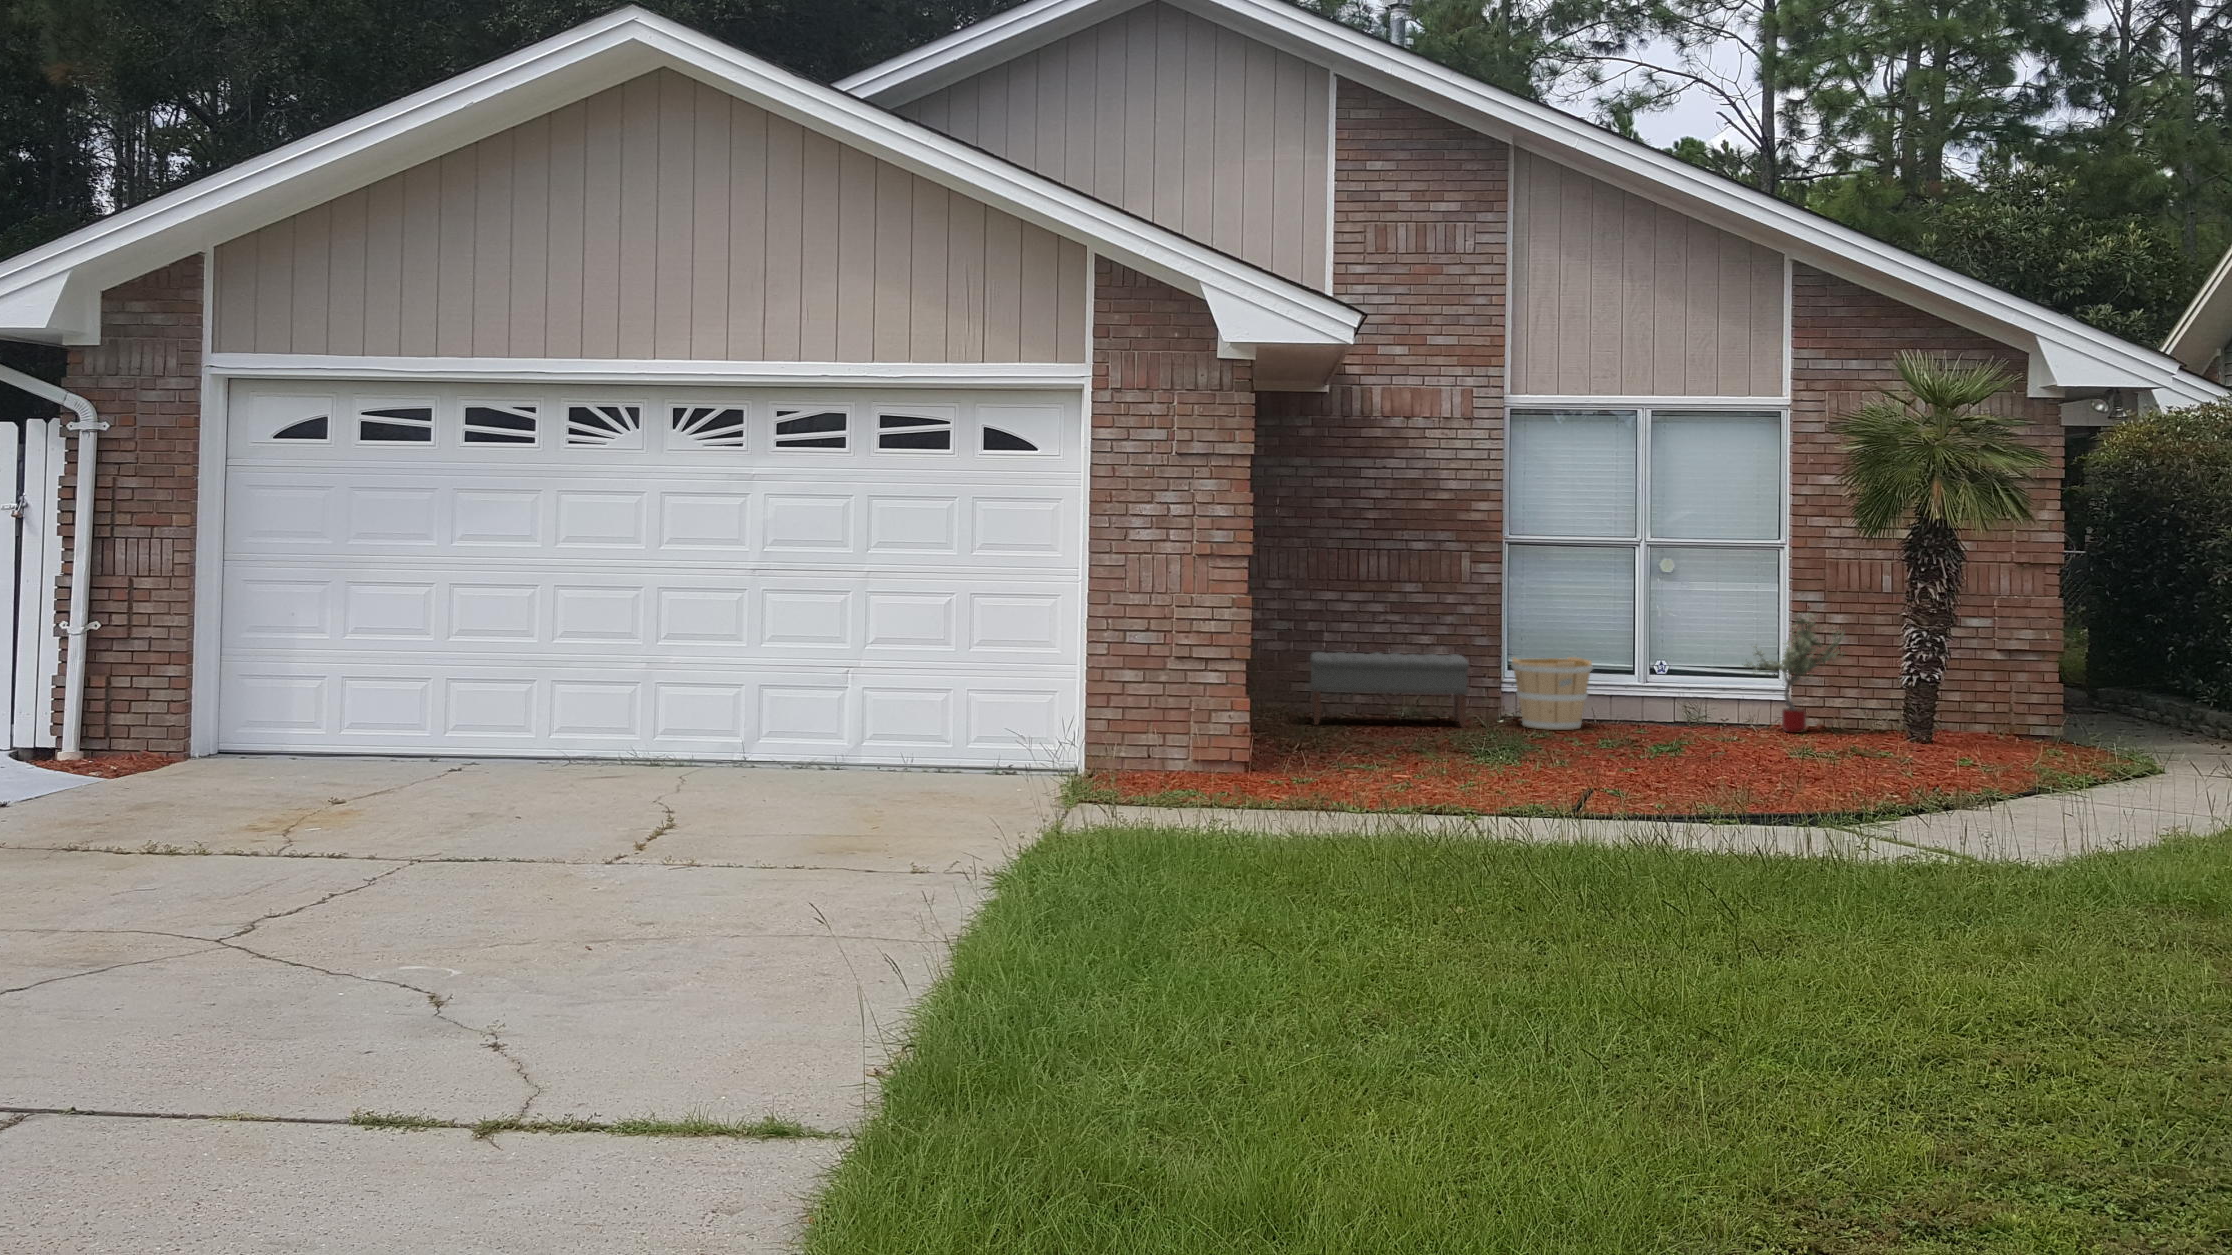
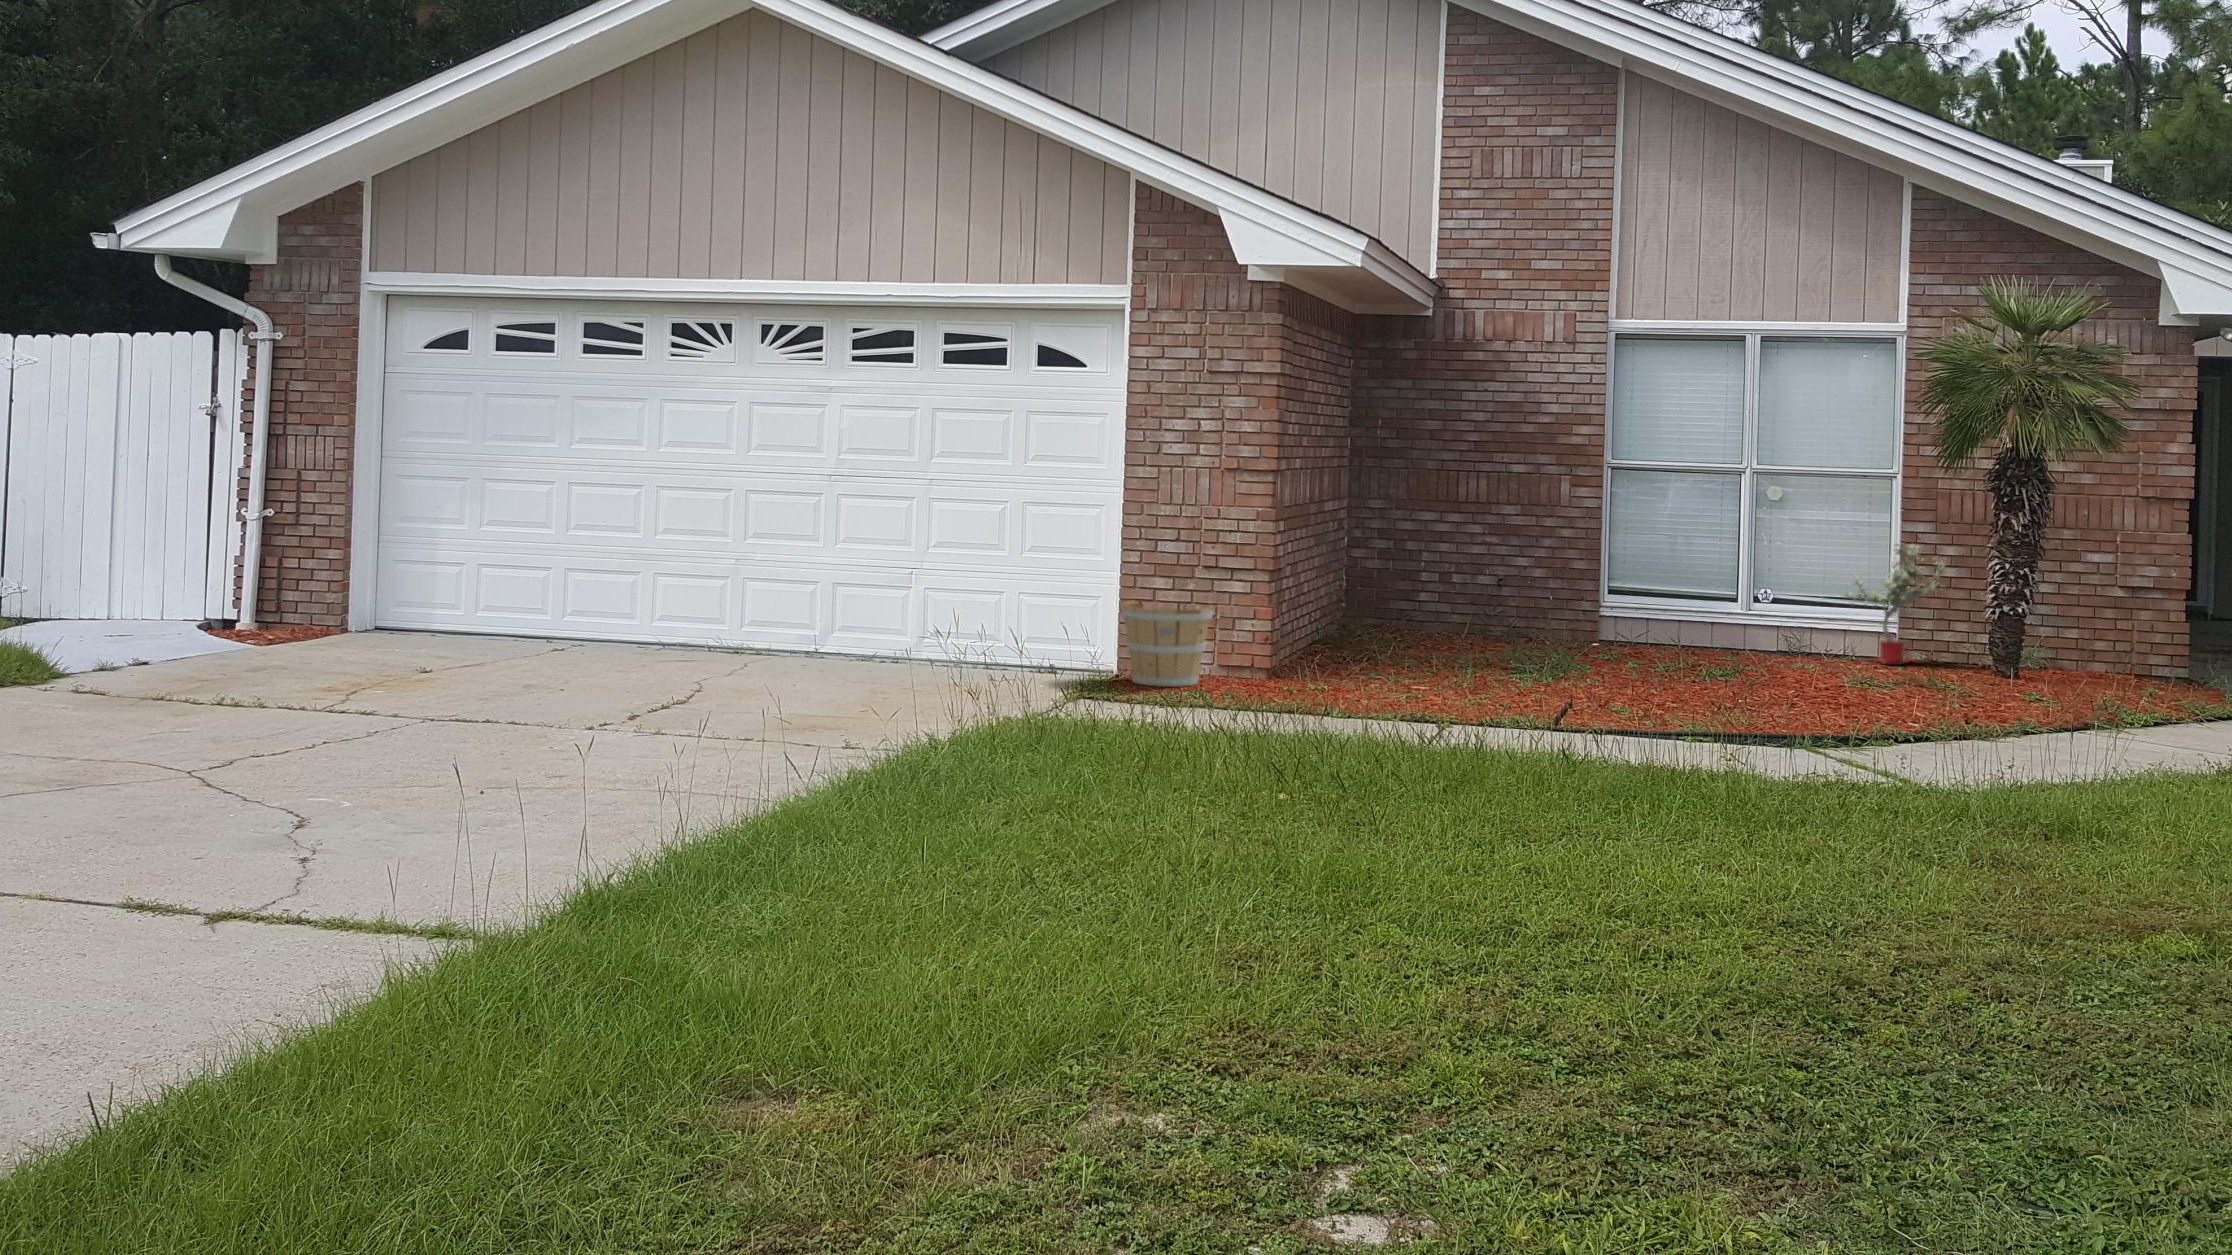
bench: present [1310,652,1469,728] -> none [1402,570,1560,649]
wooden bucket: present [1511,657,1593,730] -> present [1121,601,1213,687]

